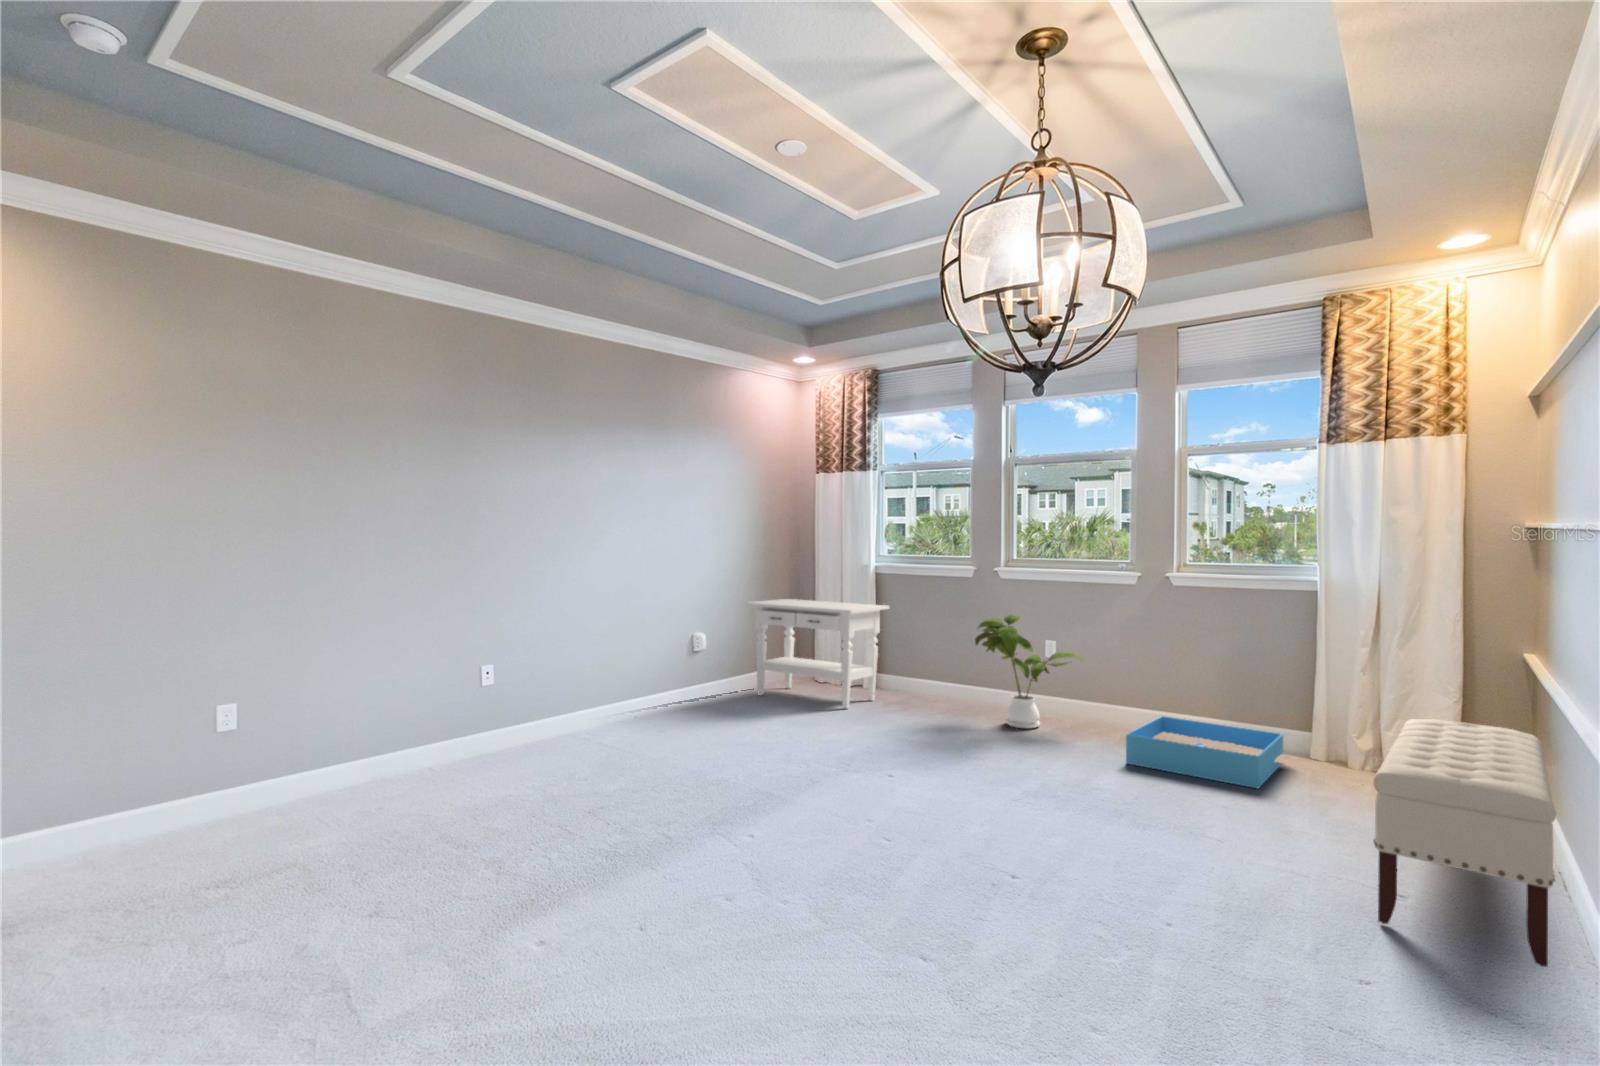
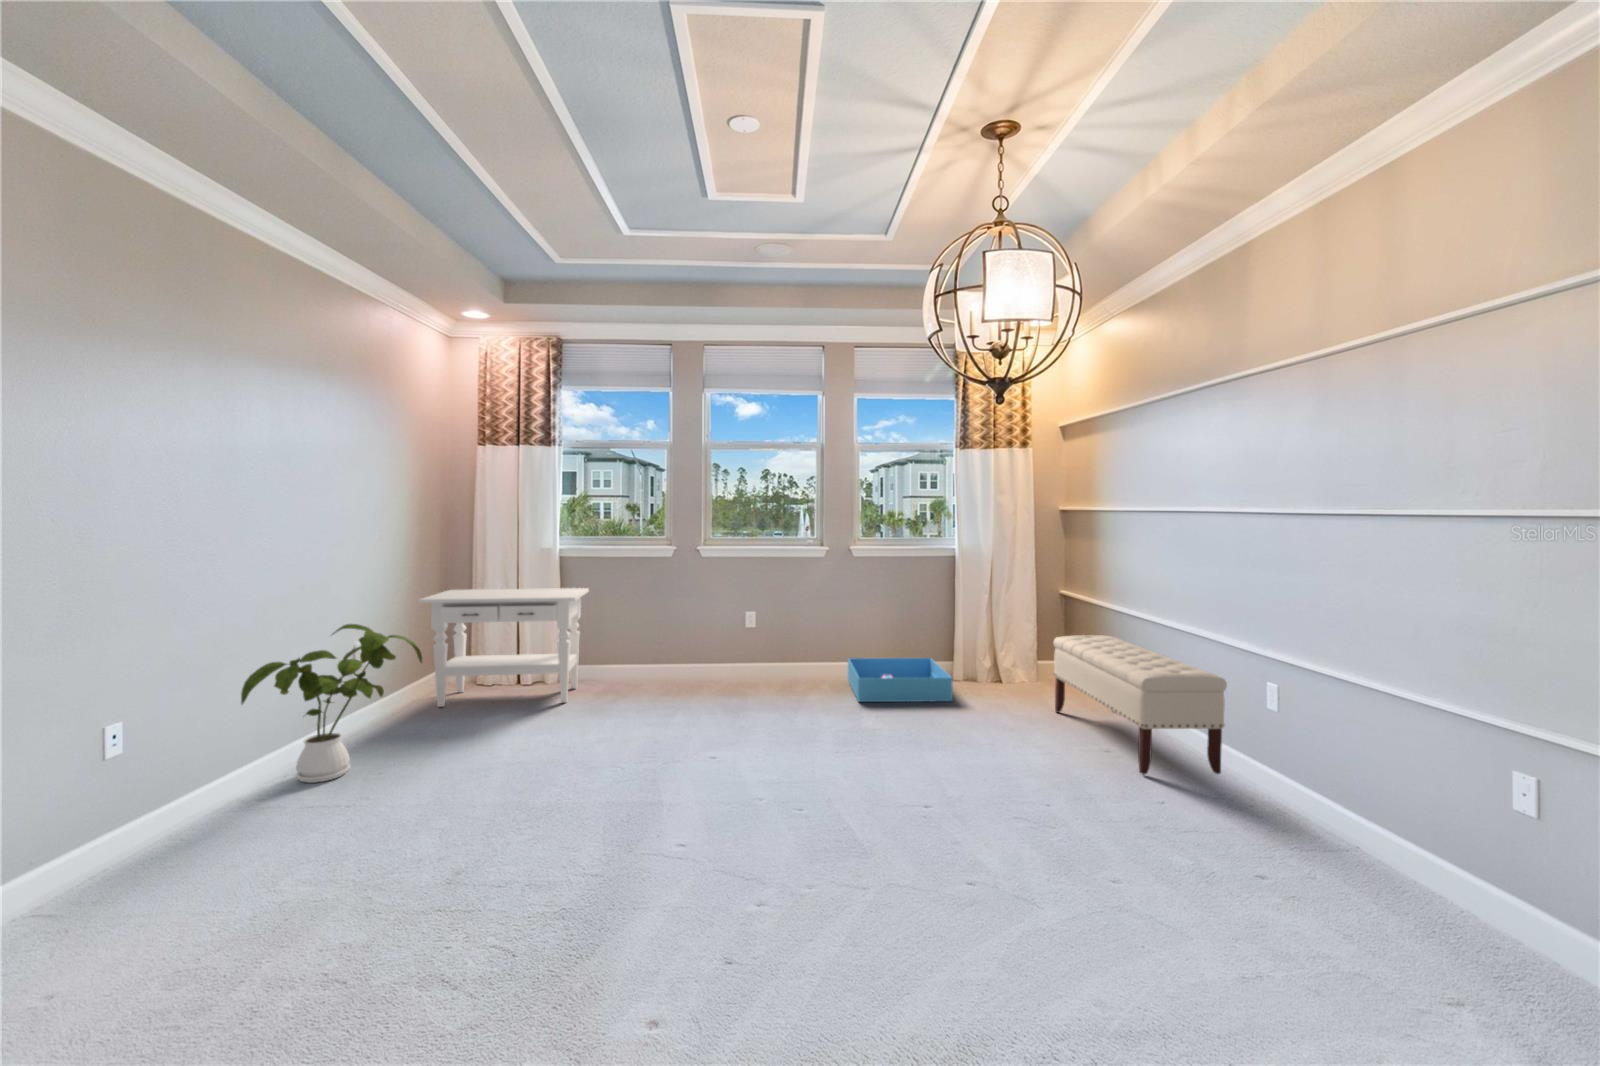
house plant: present [975,614,1081,728] -> present [241,624,422,783]

